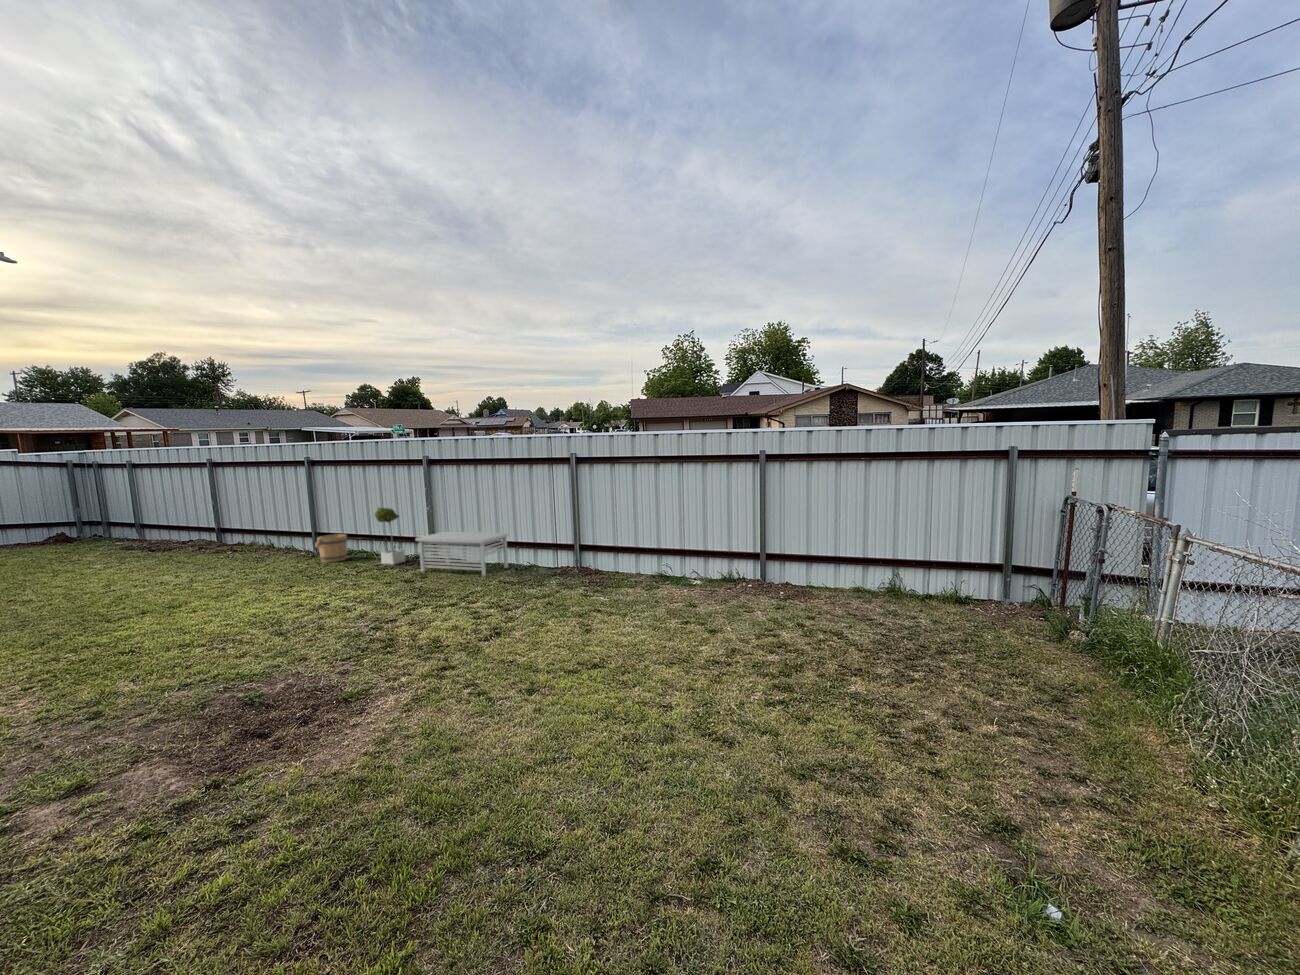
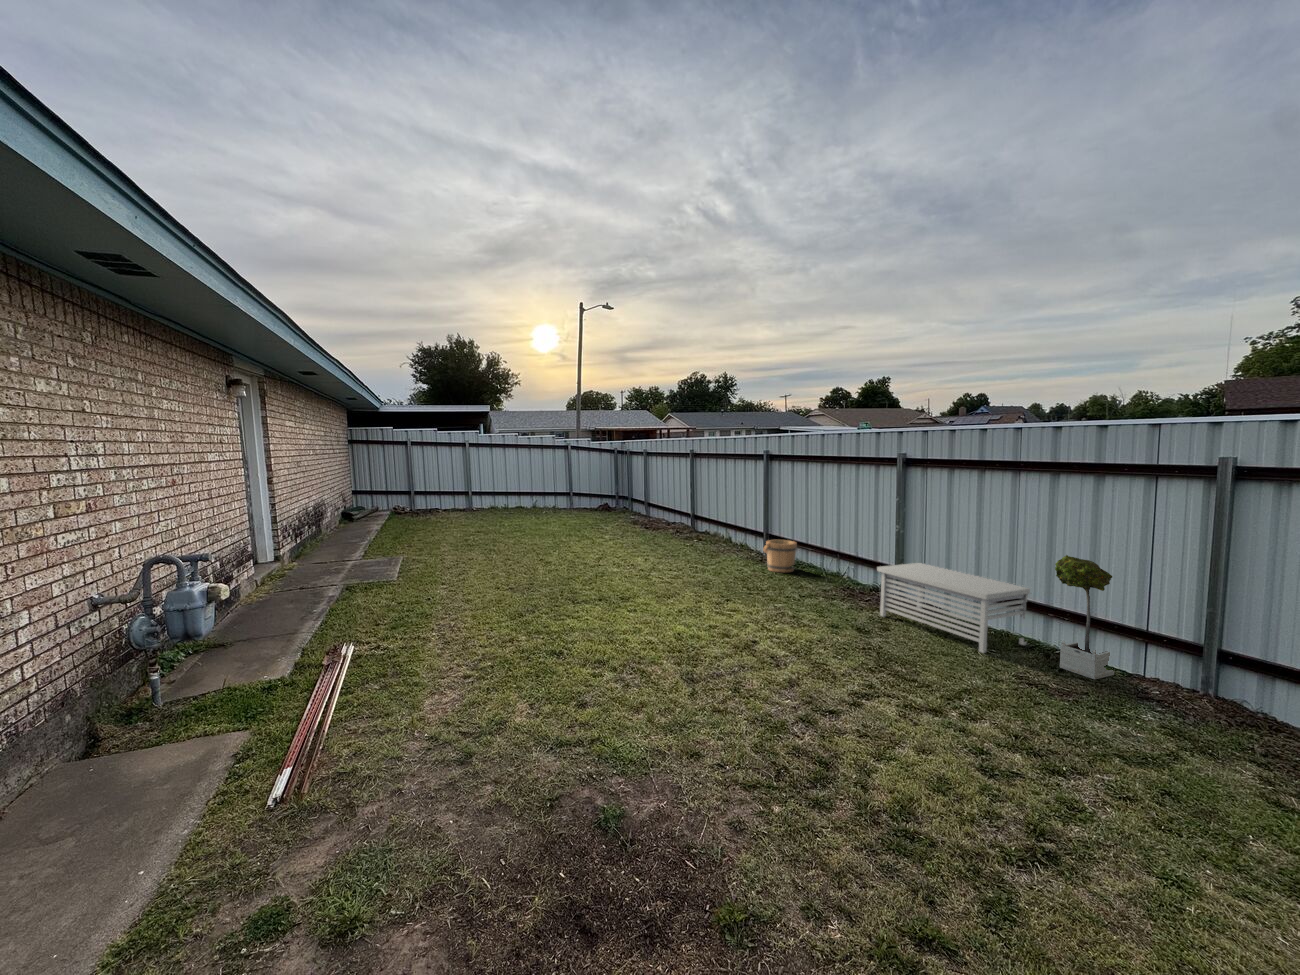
potted tree: present [375,508,405,565] -> present [1055,555,1114,679]

